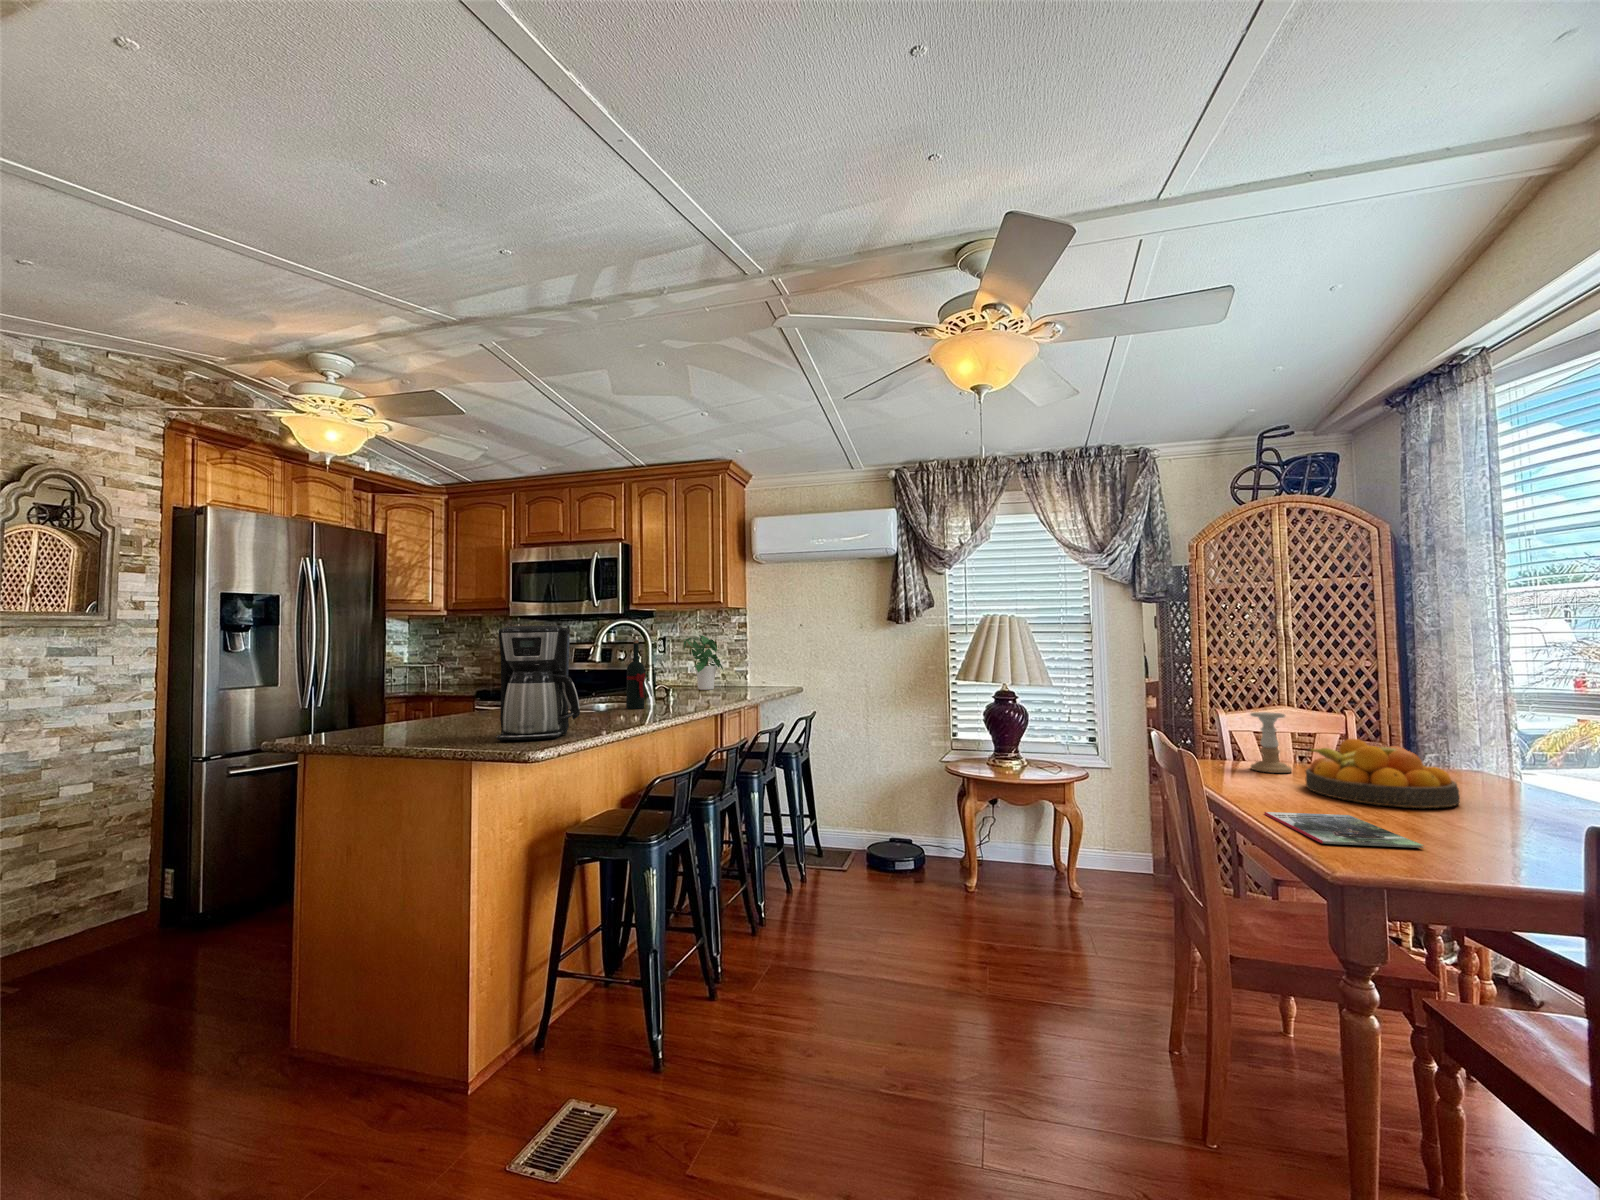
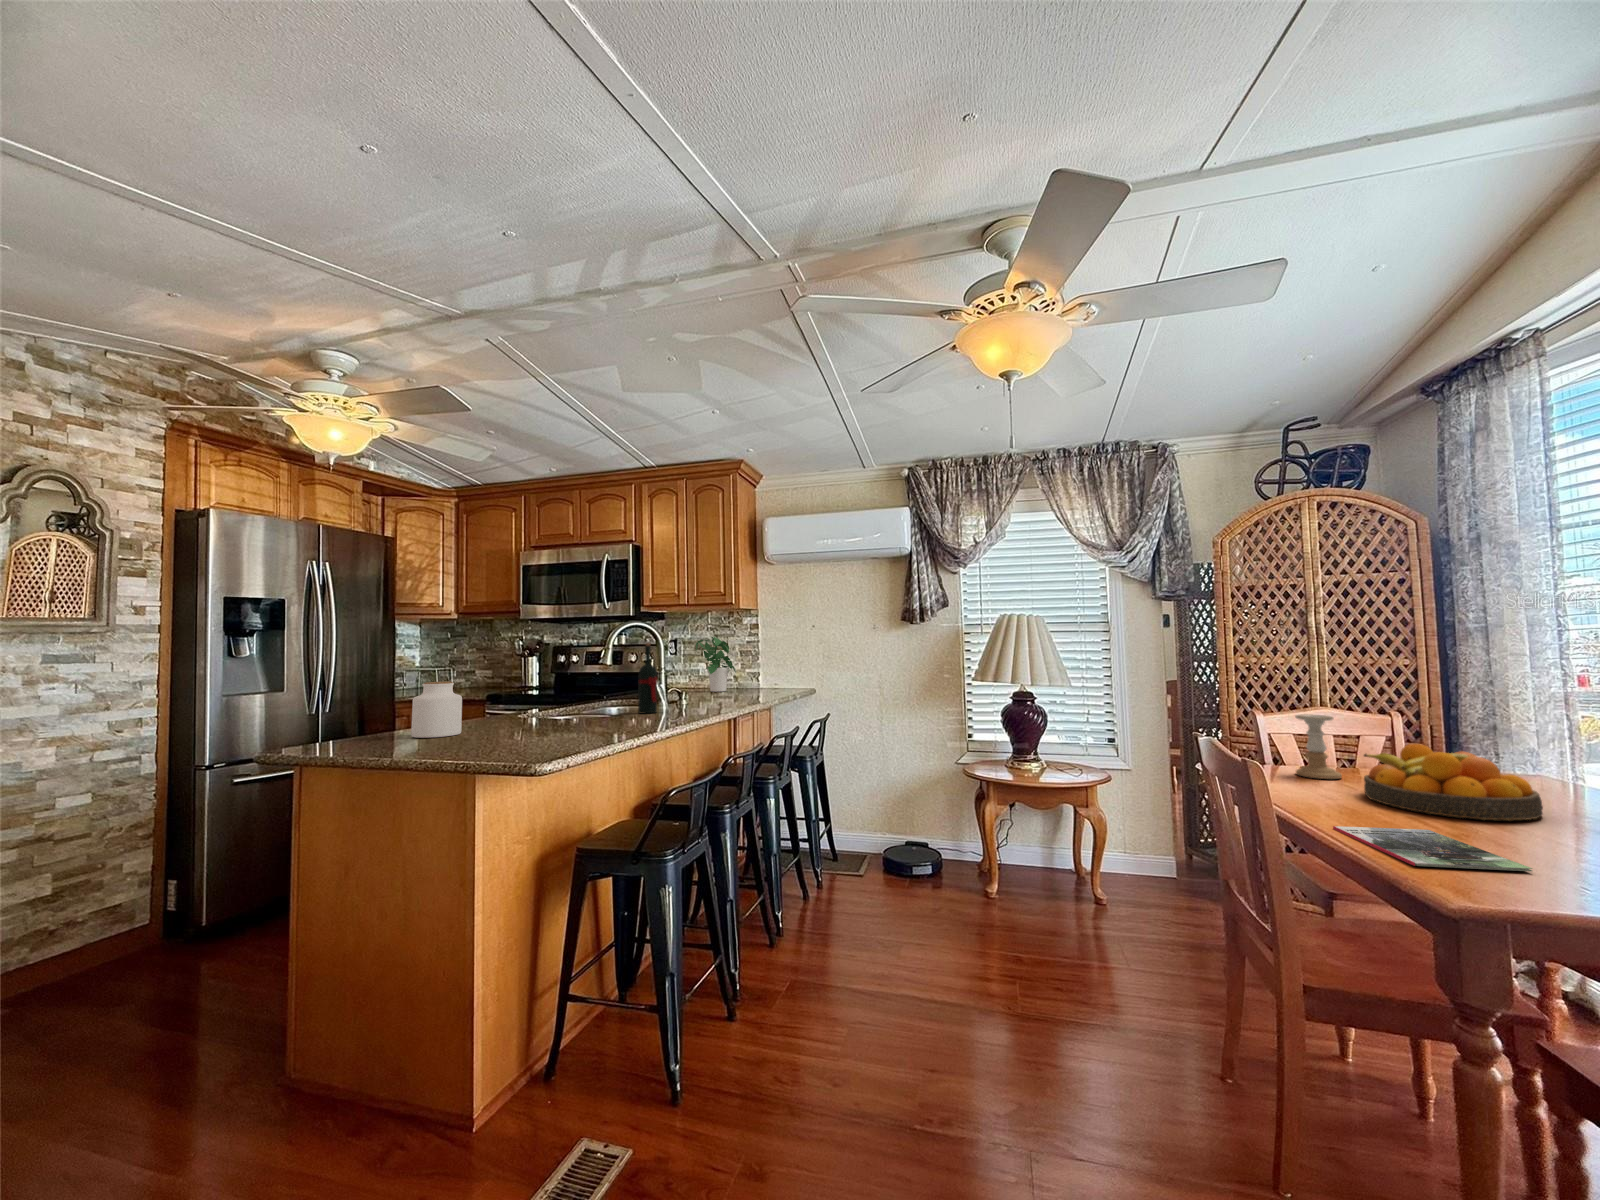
coffee maker: present [496,626,580,741] -> none [499,628,589,752]
jar: none [409,676,457,729] -> present [411,682,462,738]

